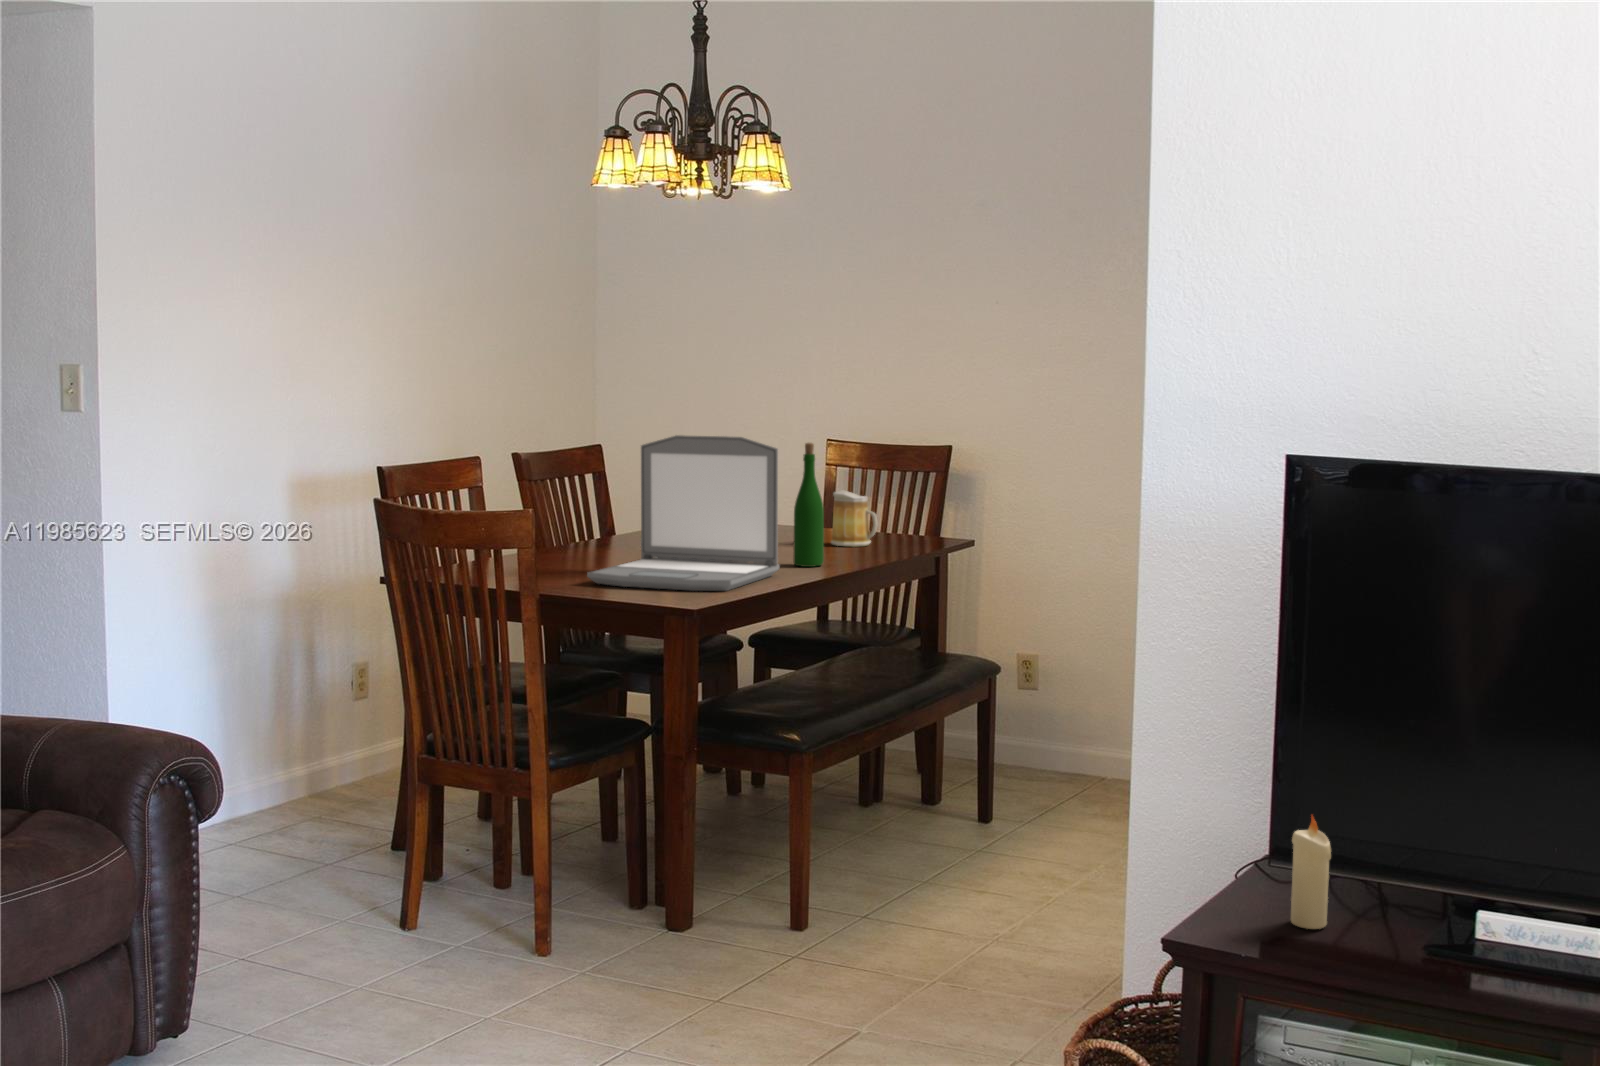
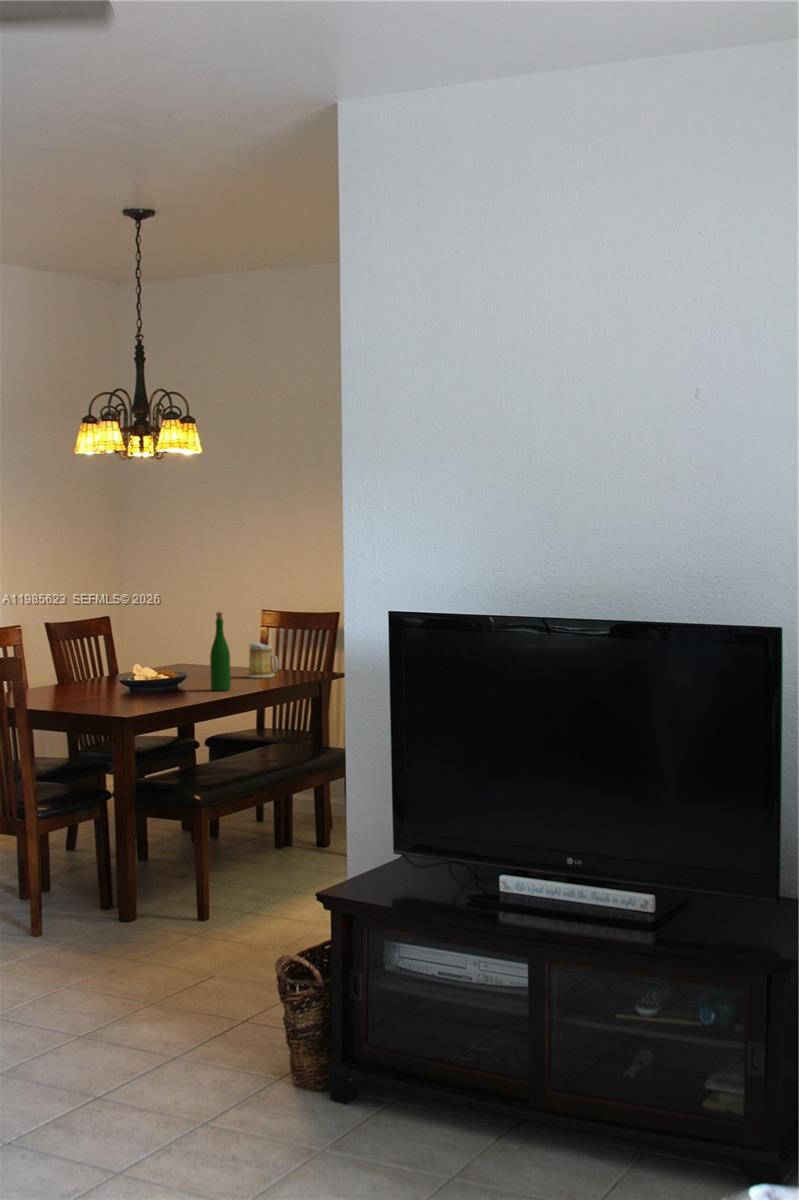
laptop: present [587,435,779,591] -> none [70,609,196,706]
candle: present [1291,815,1331,929] -> none [401,812,421,875]

